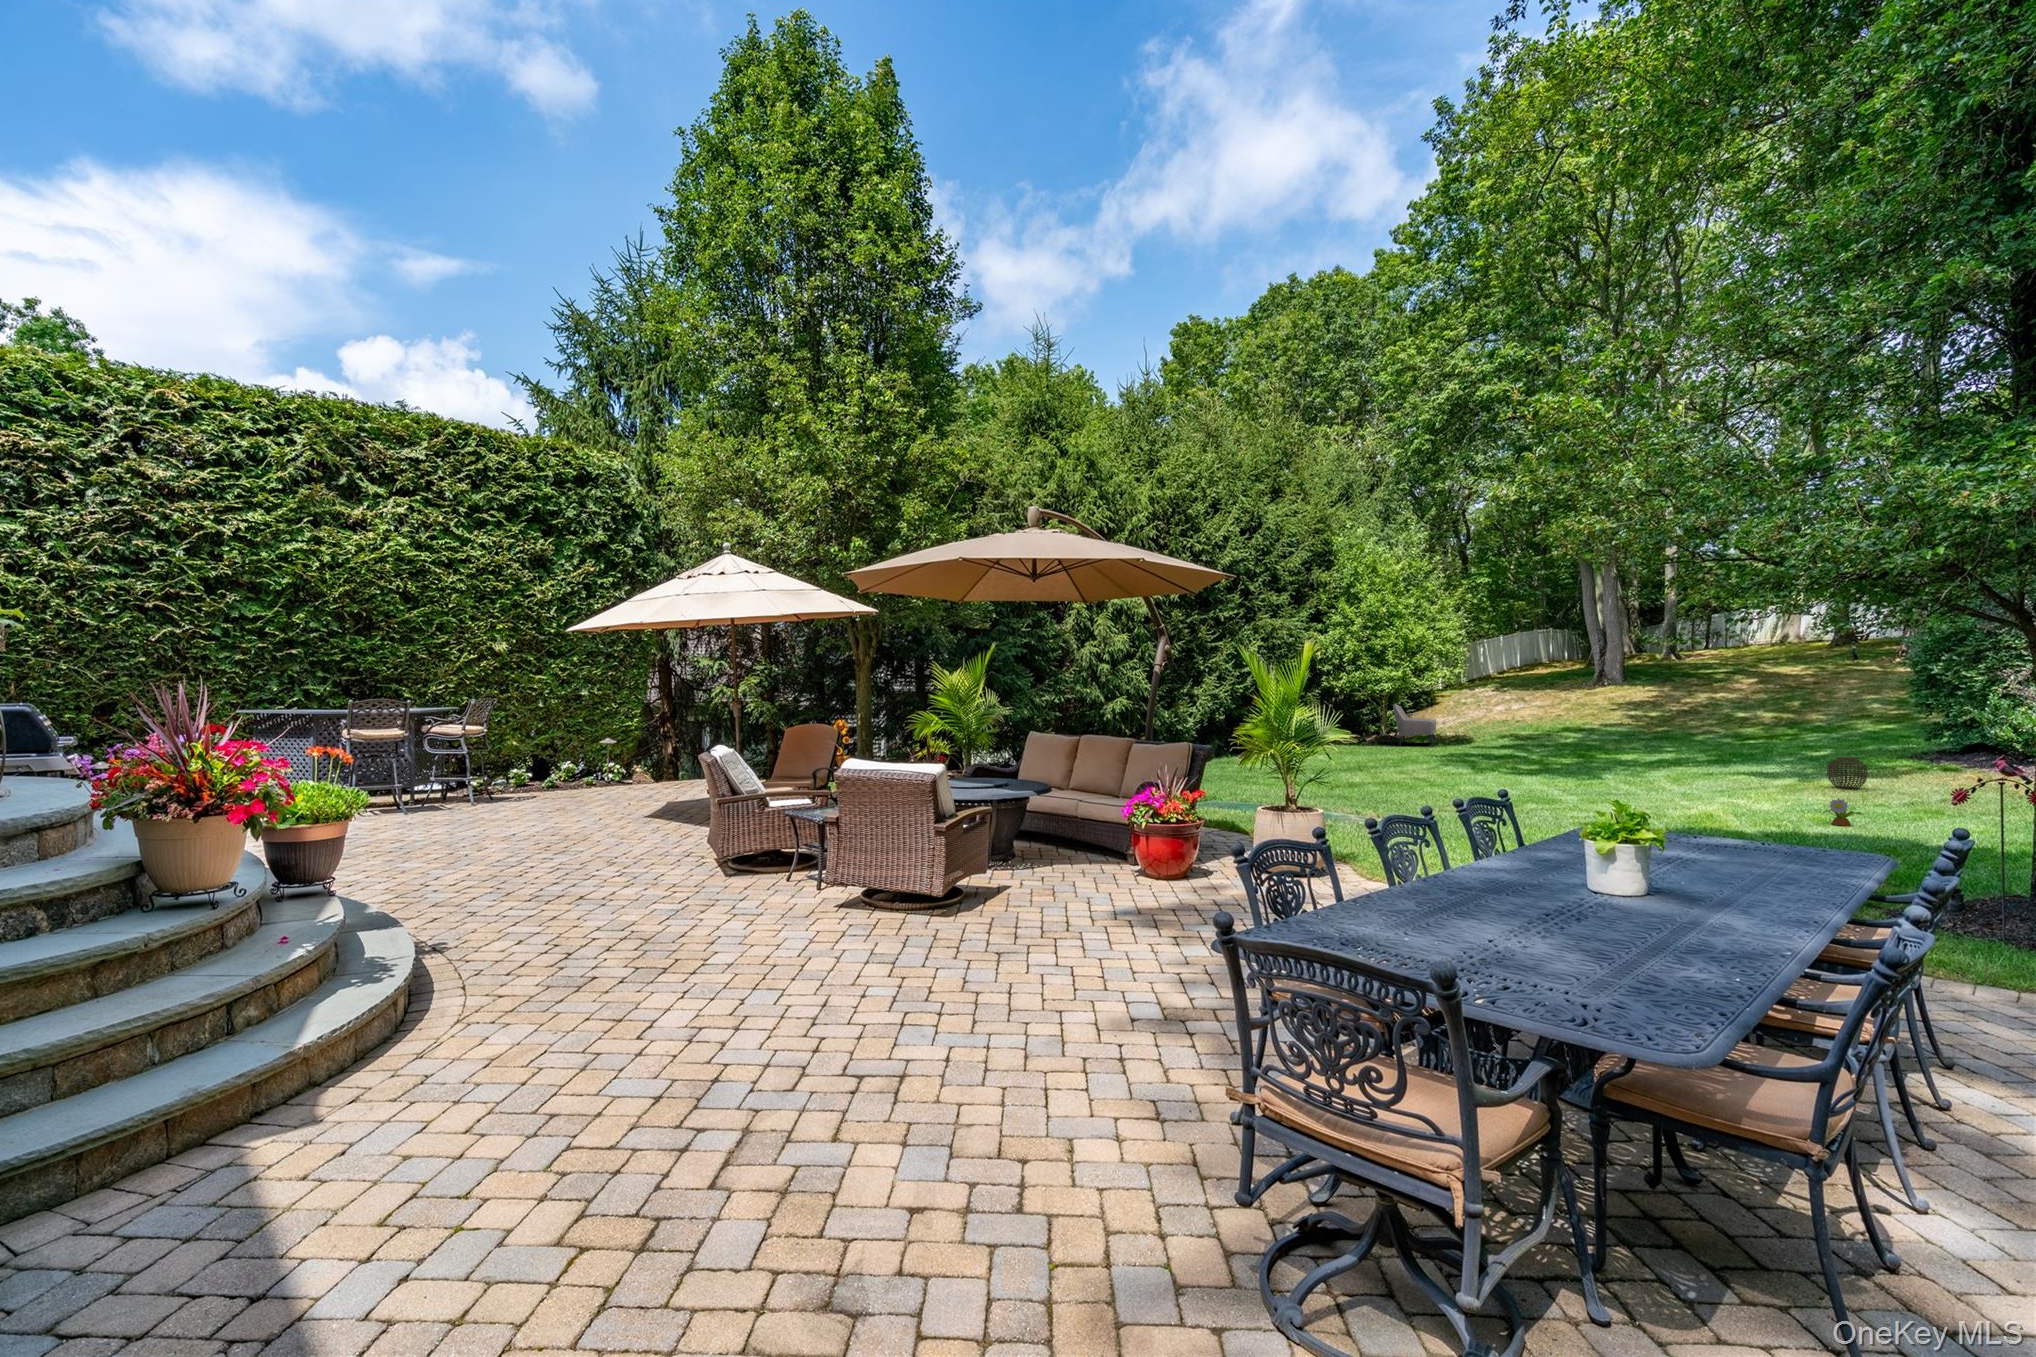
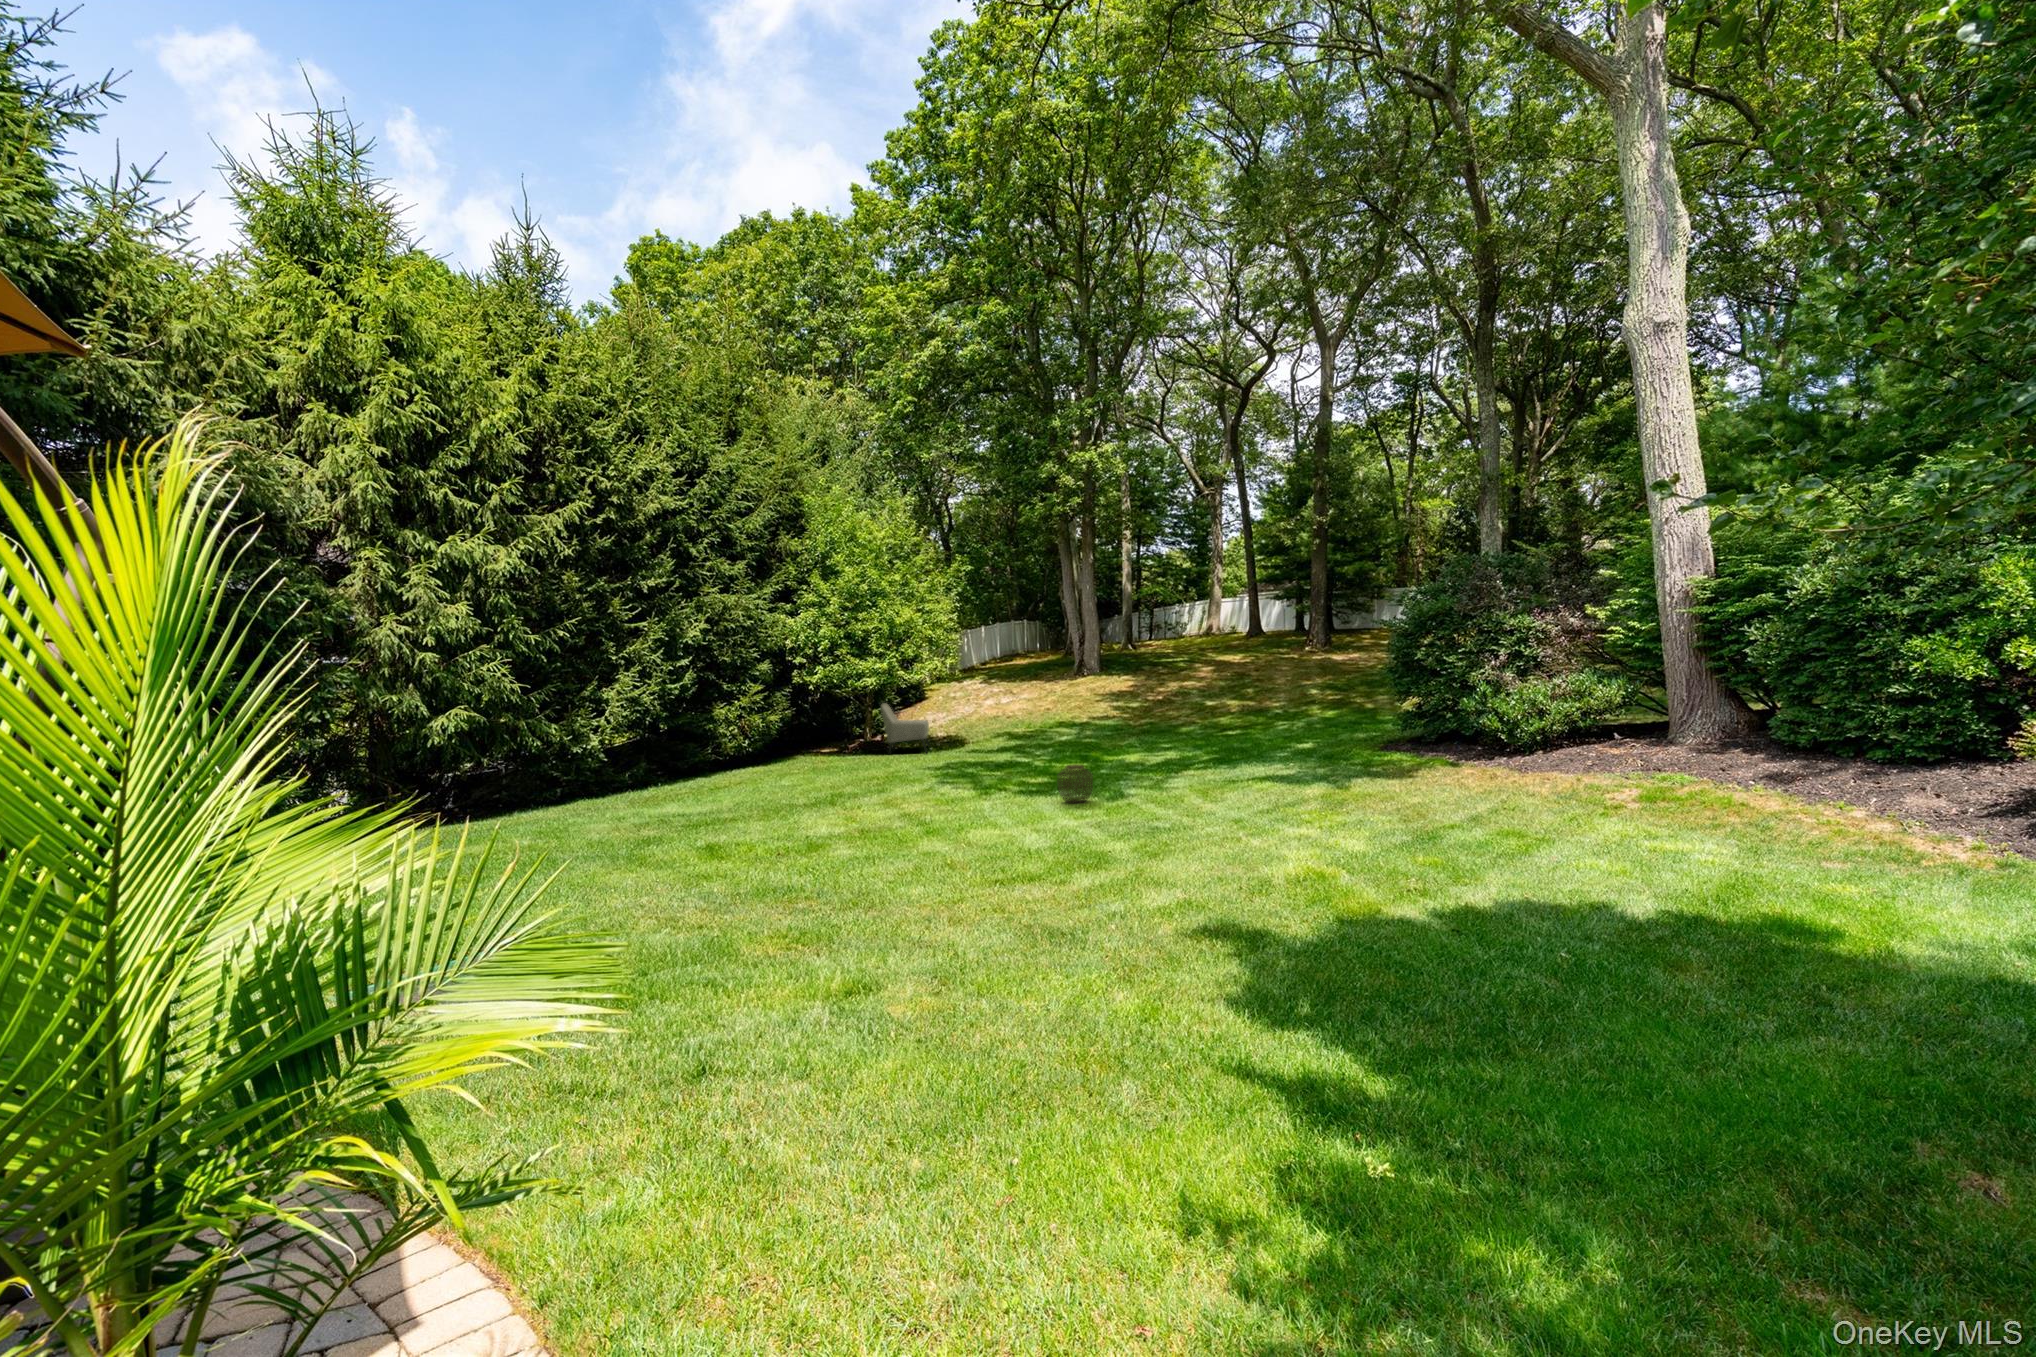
woven basket: present [1827,757,1867,789] -> present [1058,764,1093,803]
decorative plant: present [1823,798,1862,826] -> none [1368,803,1407,836]

